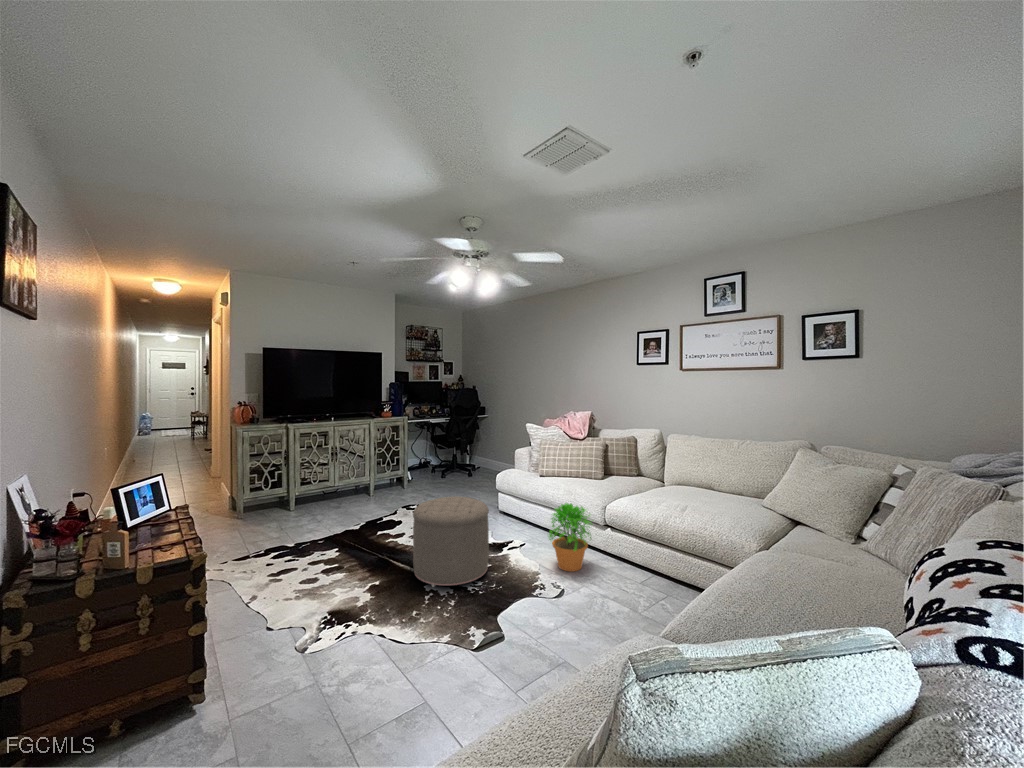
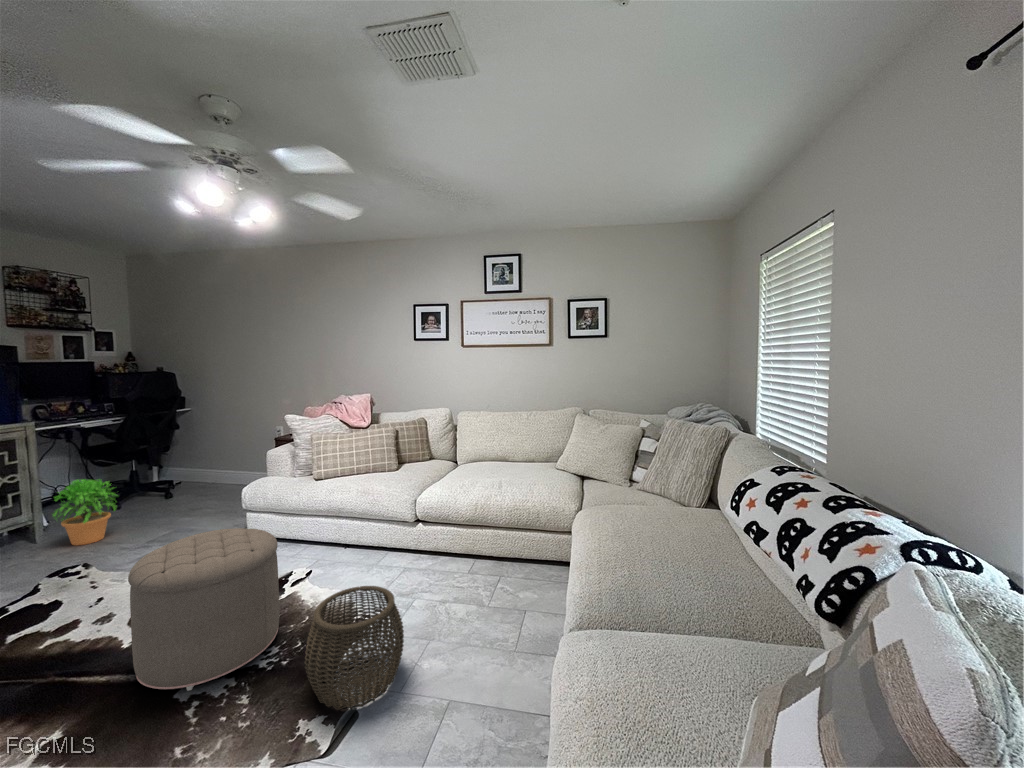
potted plant: present [548,503,591,572] -> present [53,479,117,545]
woven basket: none [480,554,547,634] -> present [305,586,404,710]

